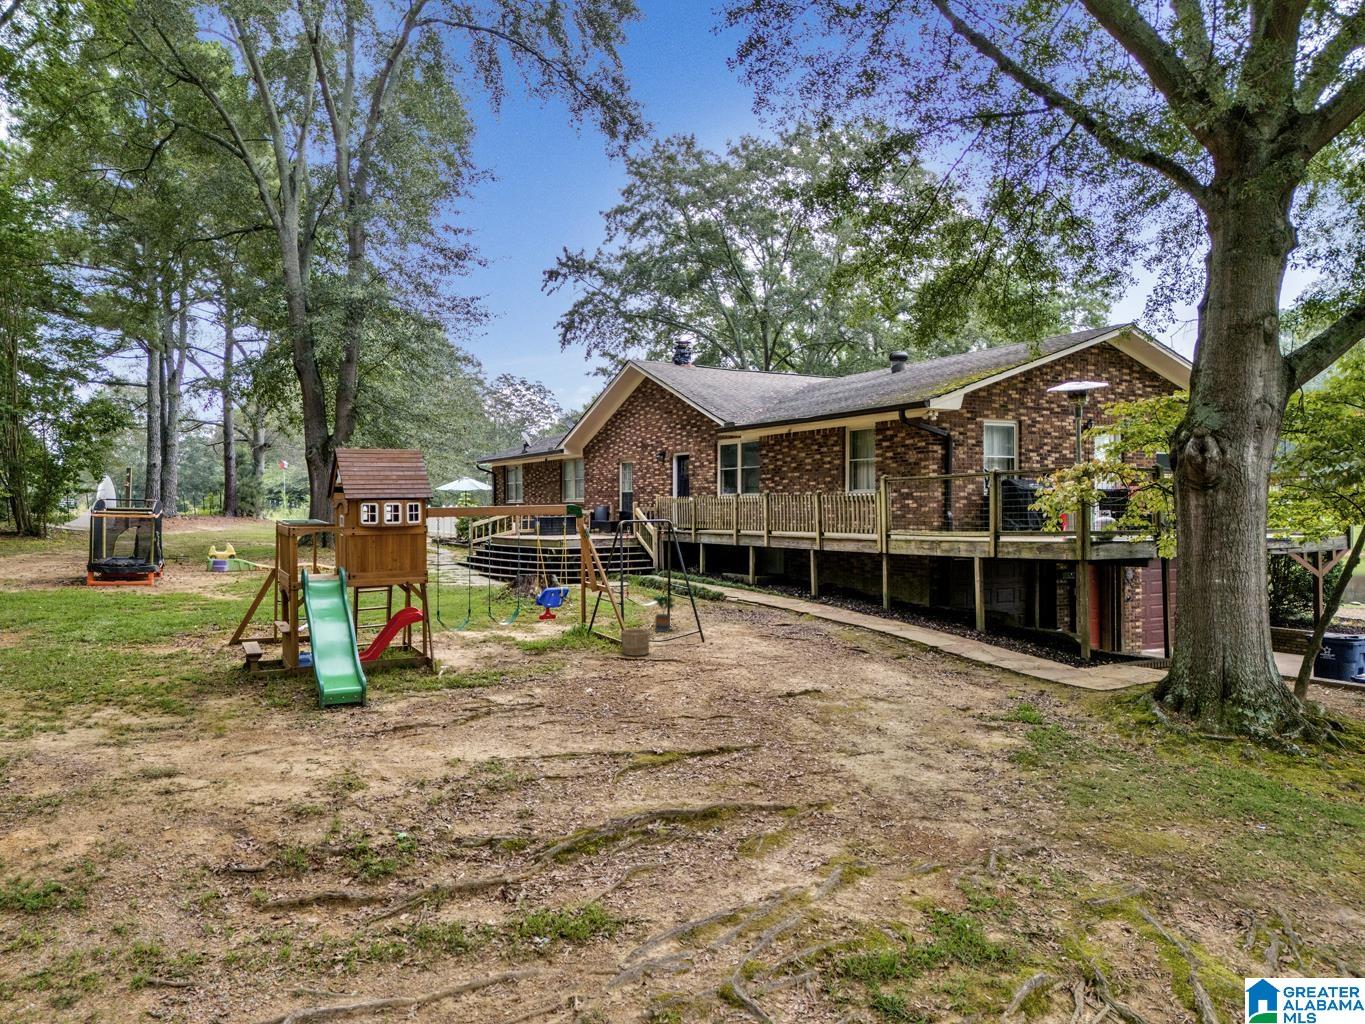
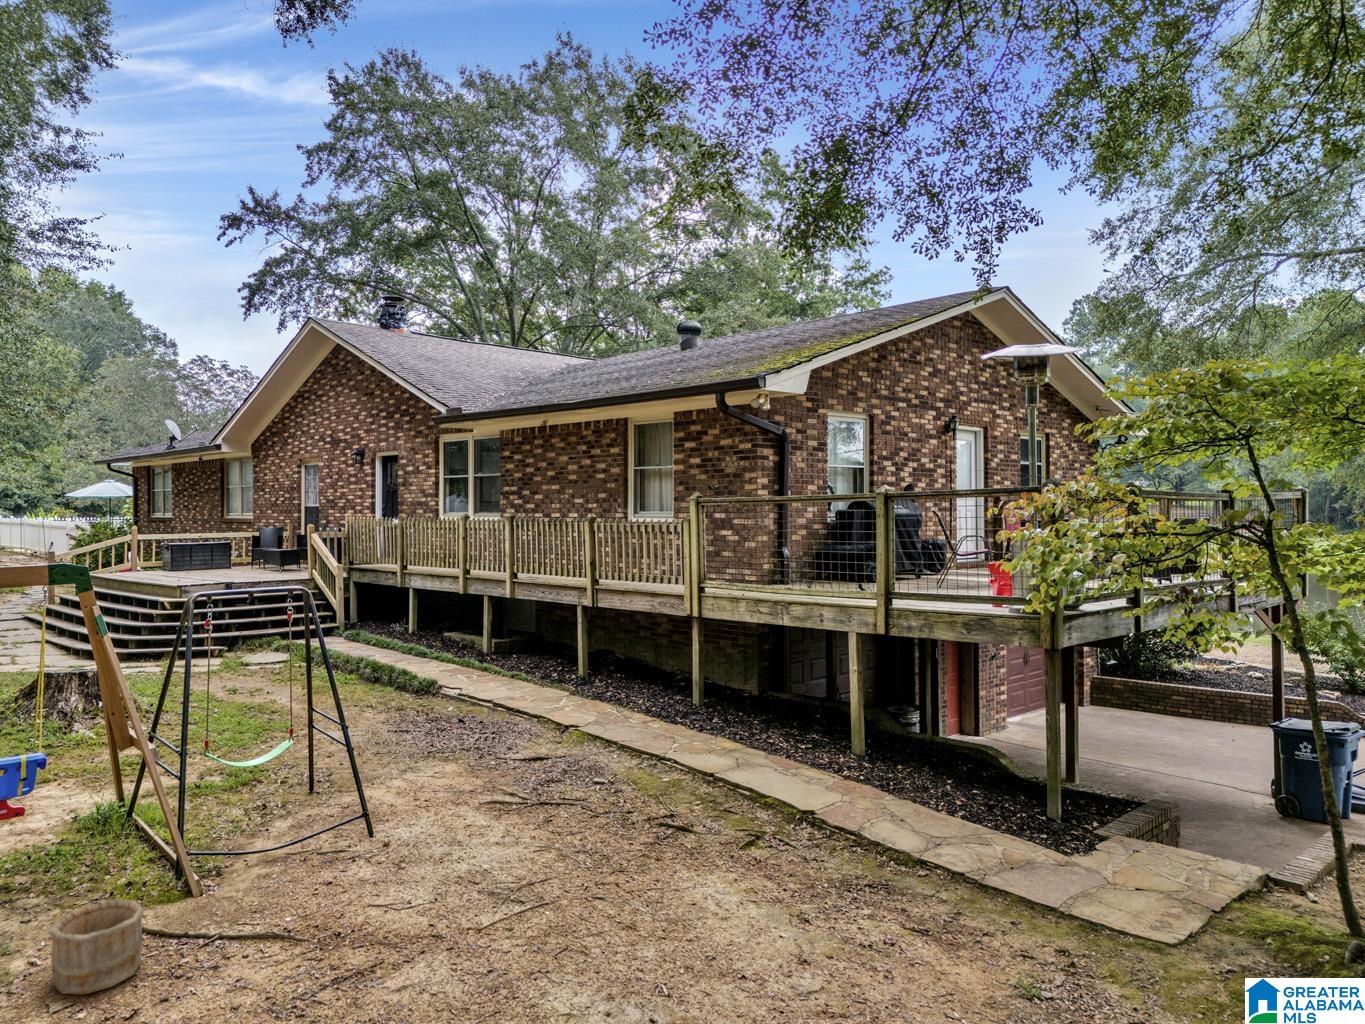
potted tree: present [653,596,675,632] -> none [225,754,281,839]

